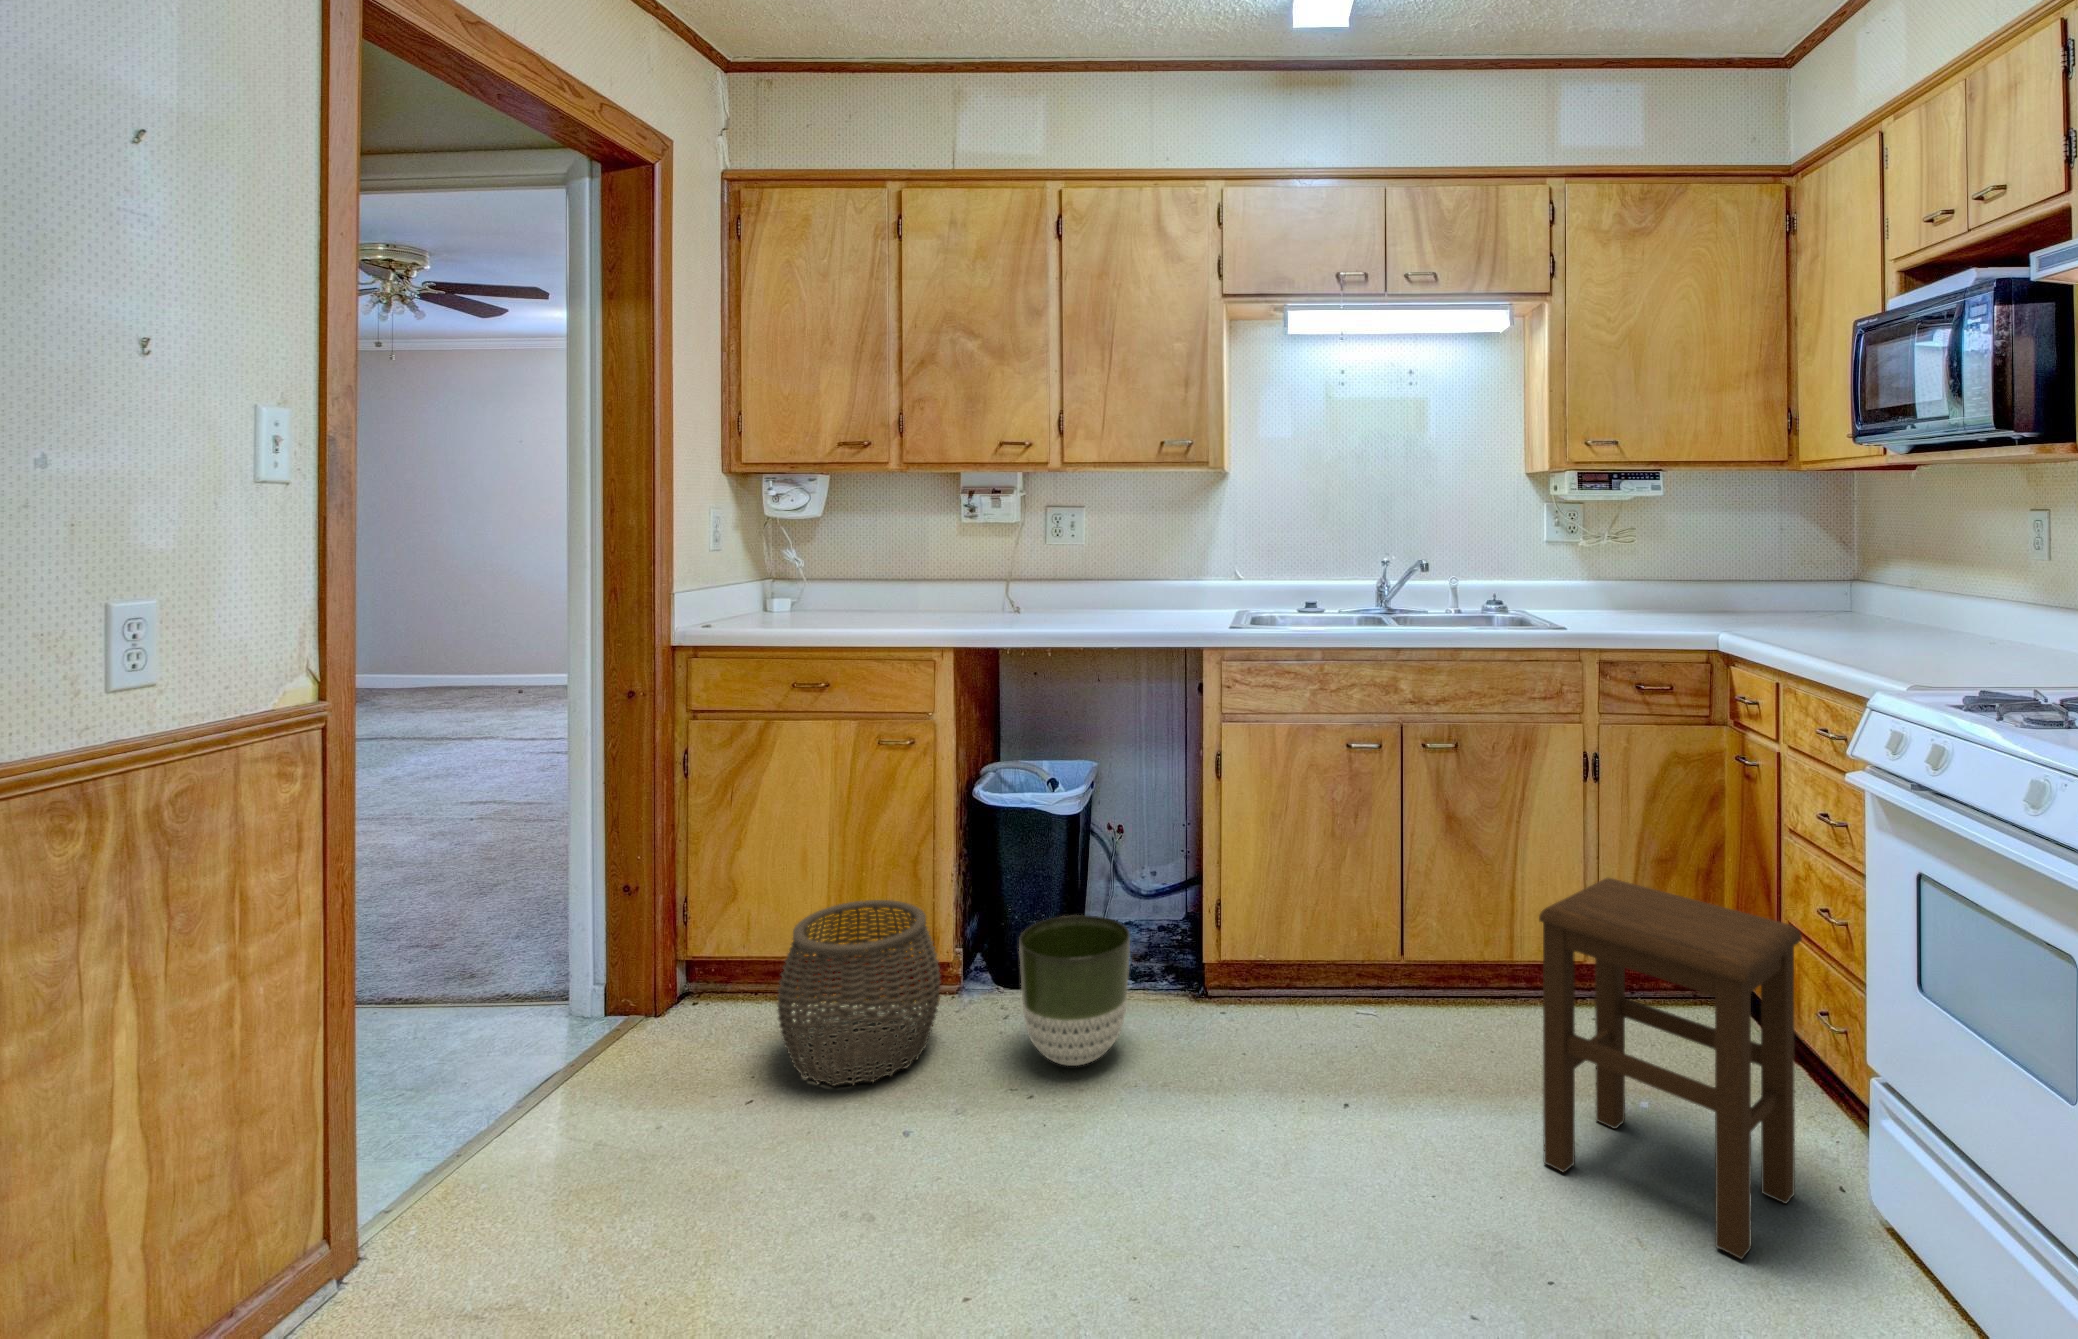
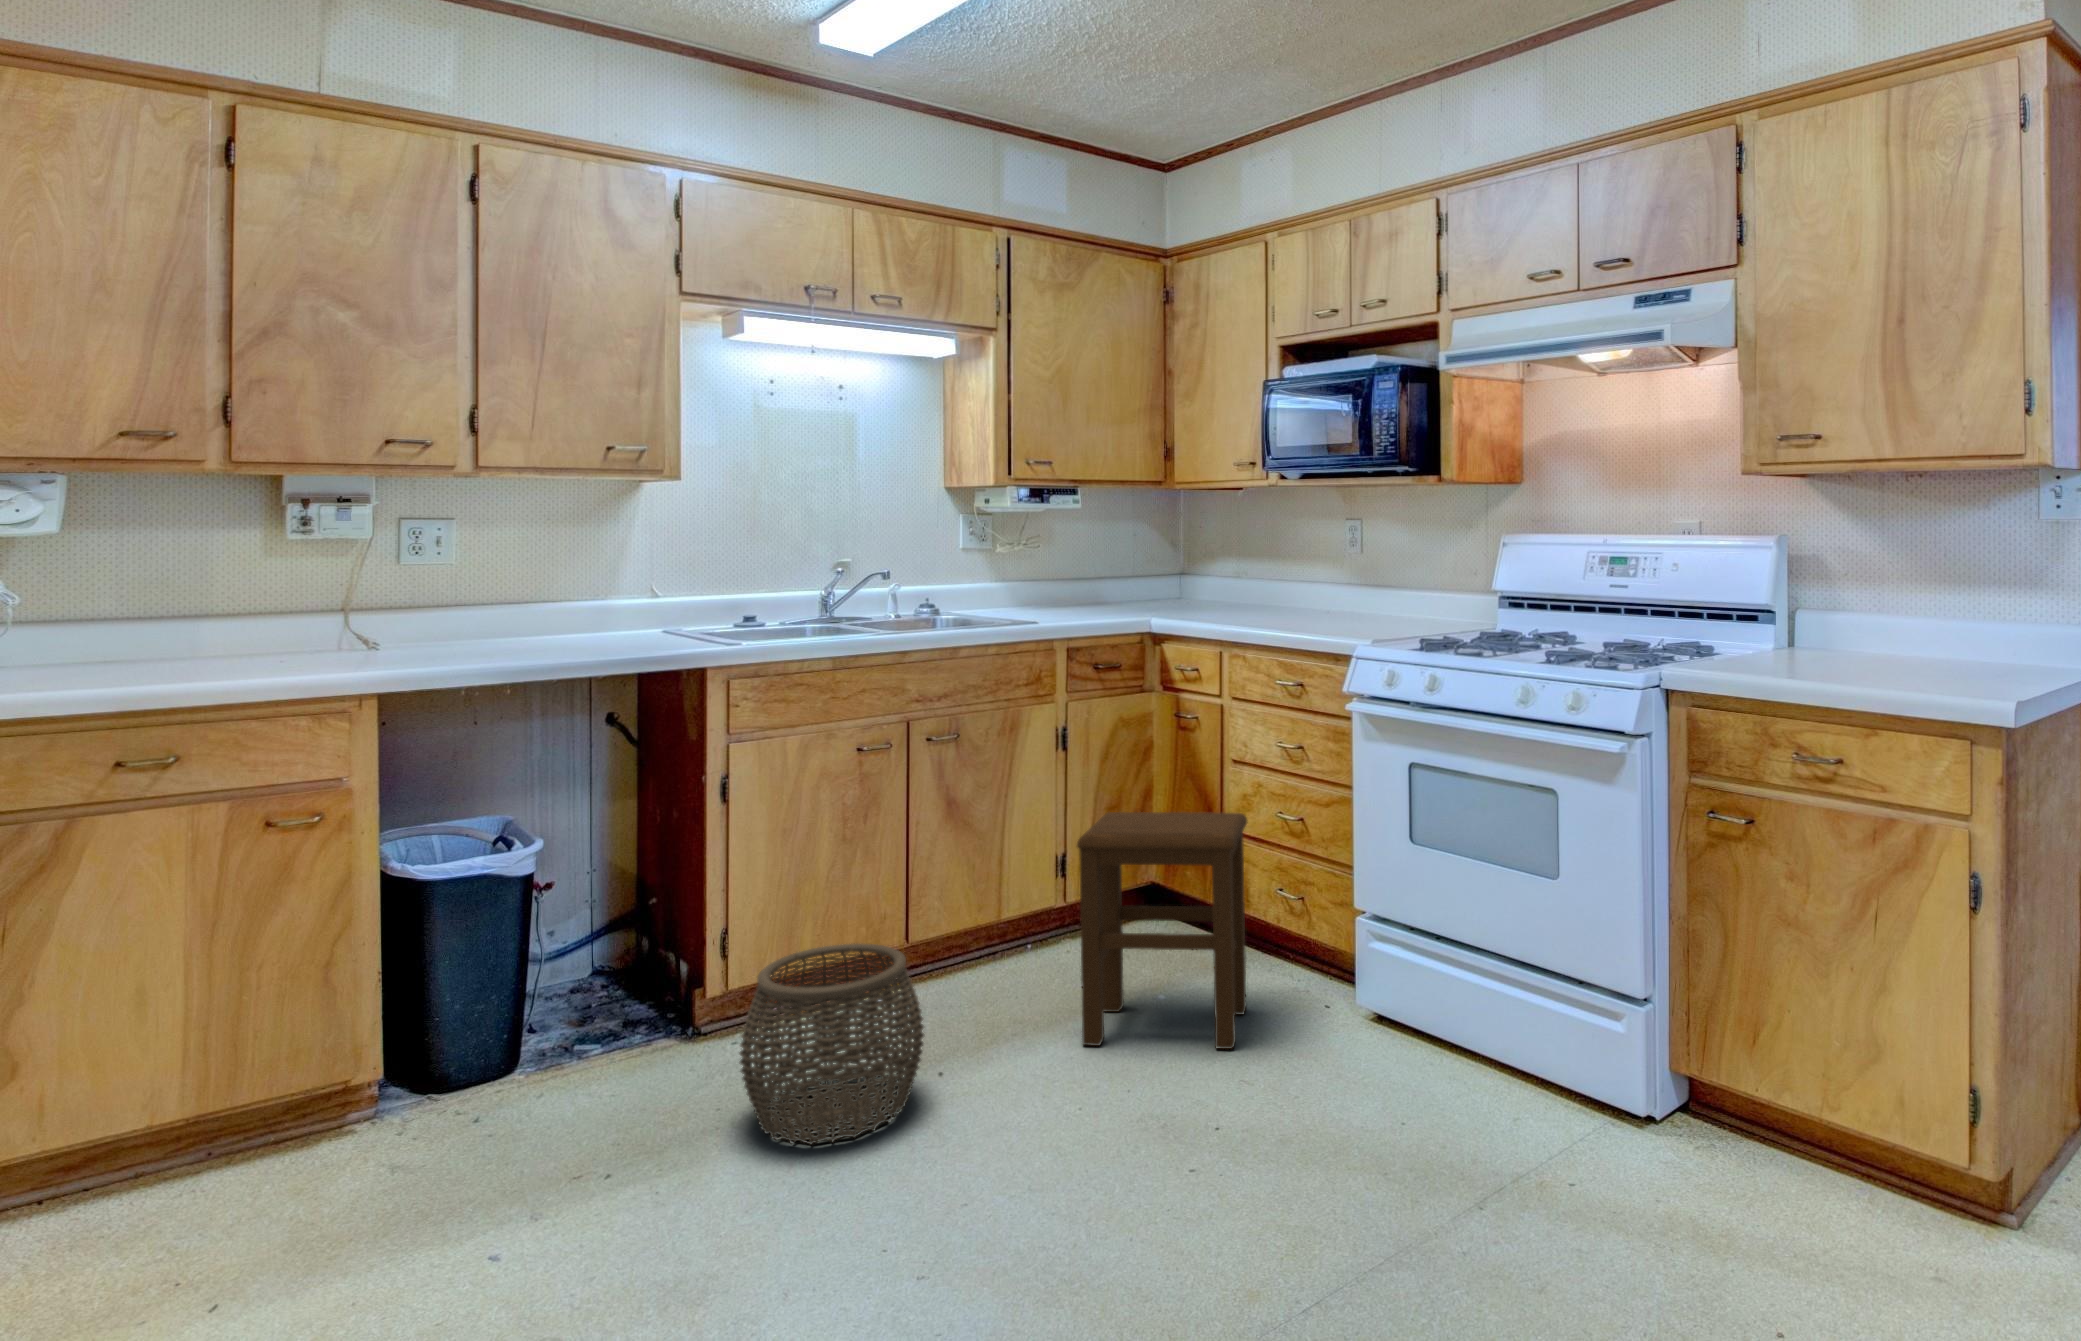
woven basket: present [777,900,941,1086] -> present [739,943,924,1144]
planter: present [1019,915,1130,1066] -> none [522,964,660,1126]

